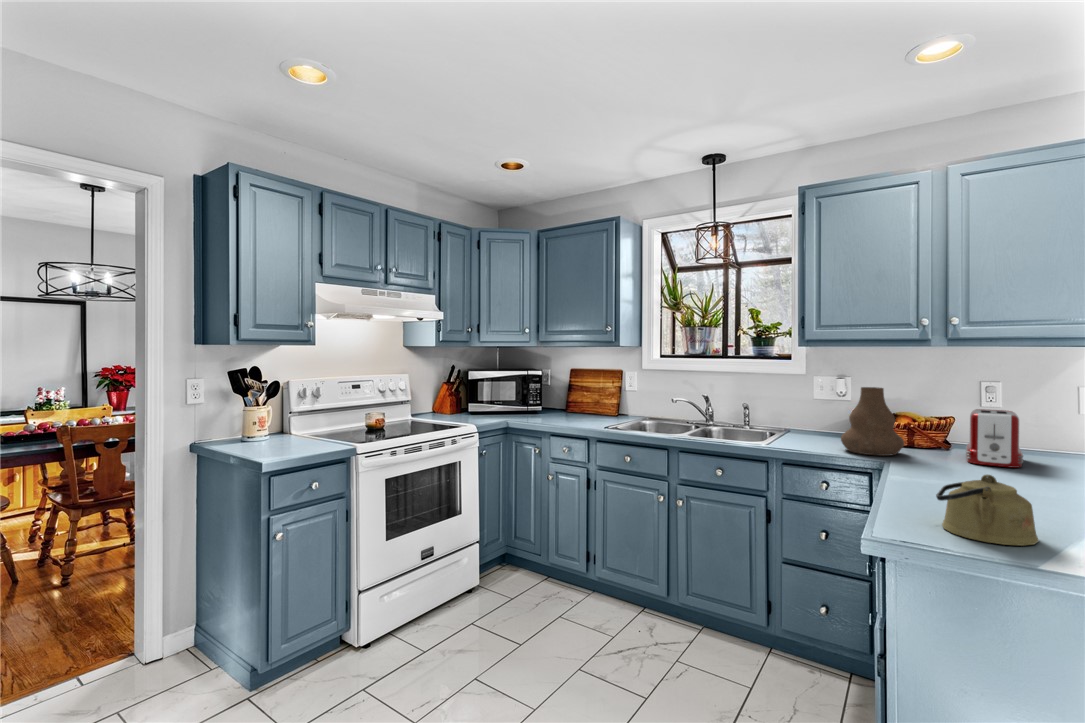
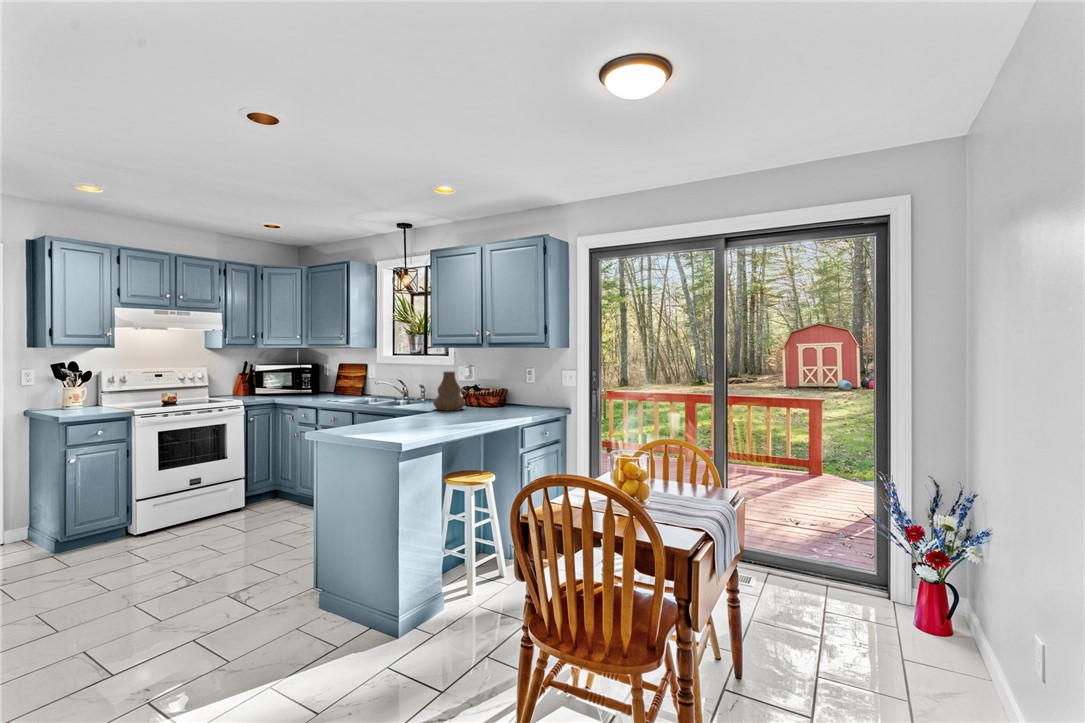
toaster: present [966,409,1023,468] -> none [481,383,520,413]
kettle: present [936,475,1039,546] -> none [345,405,384,433]

